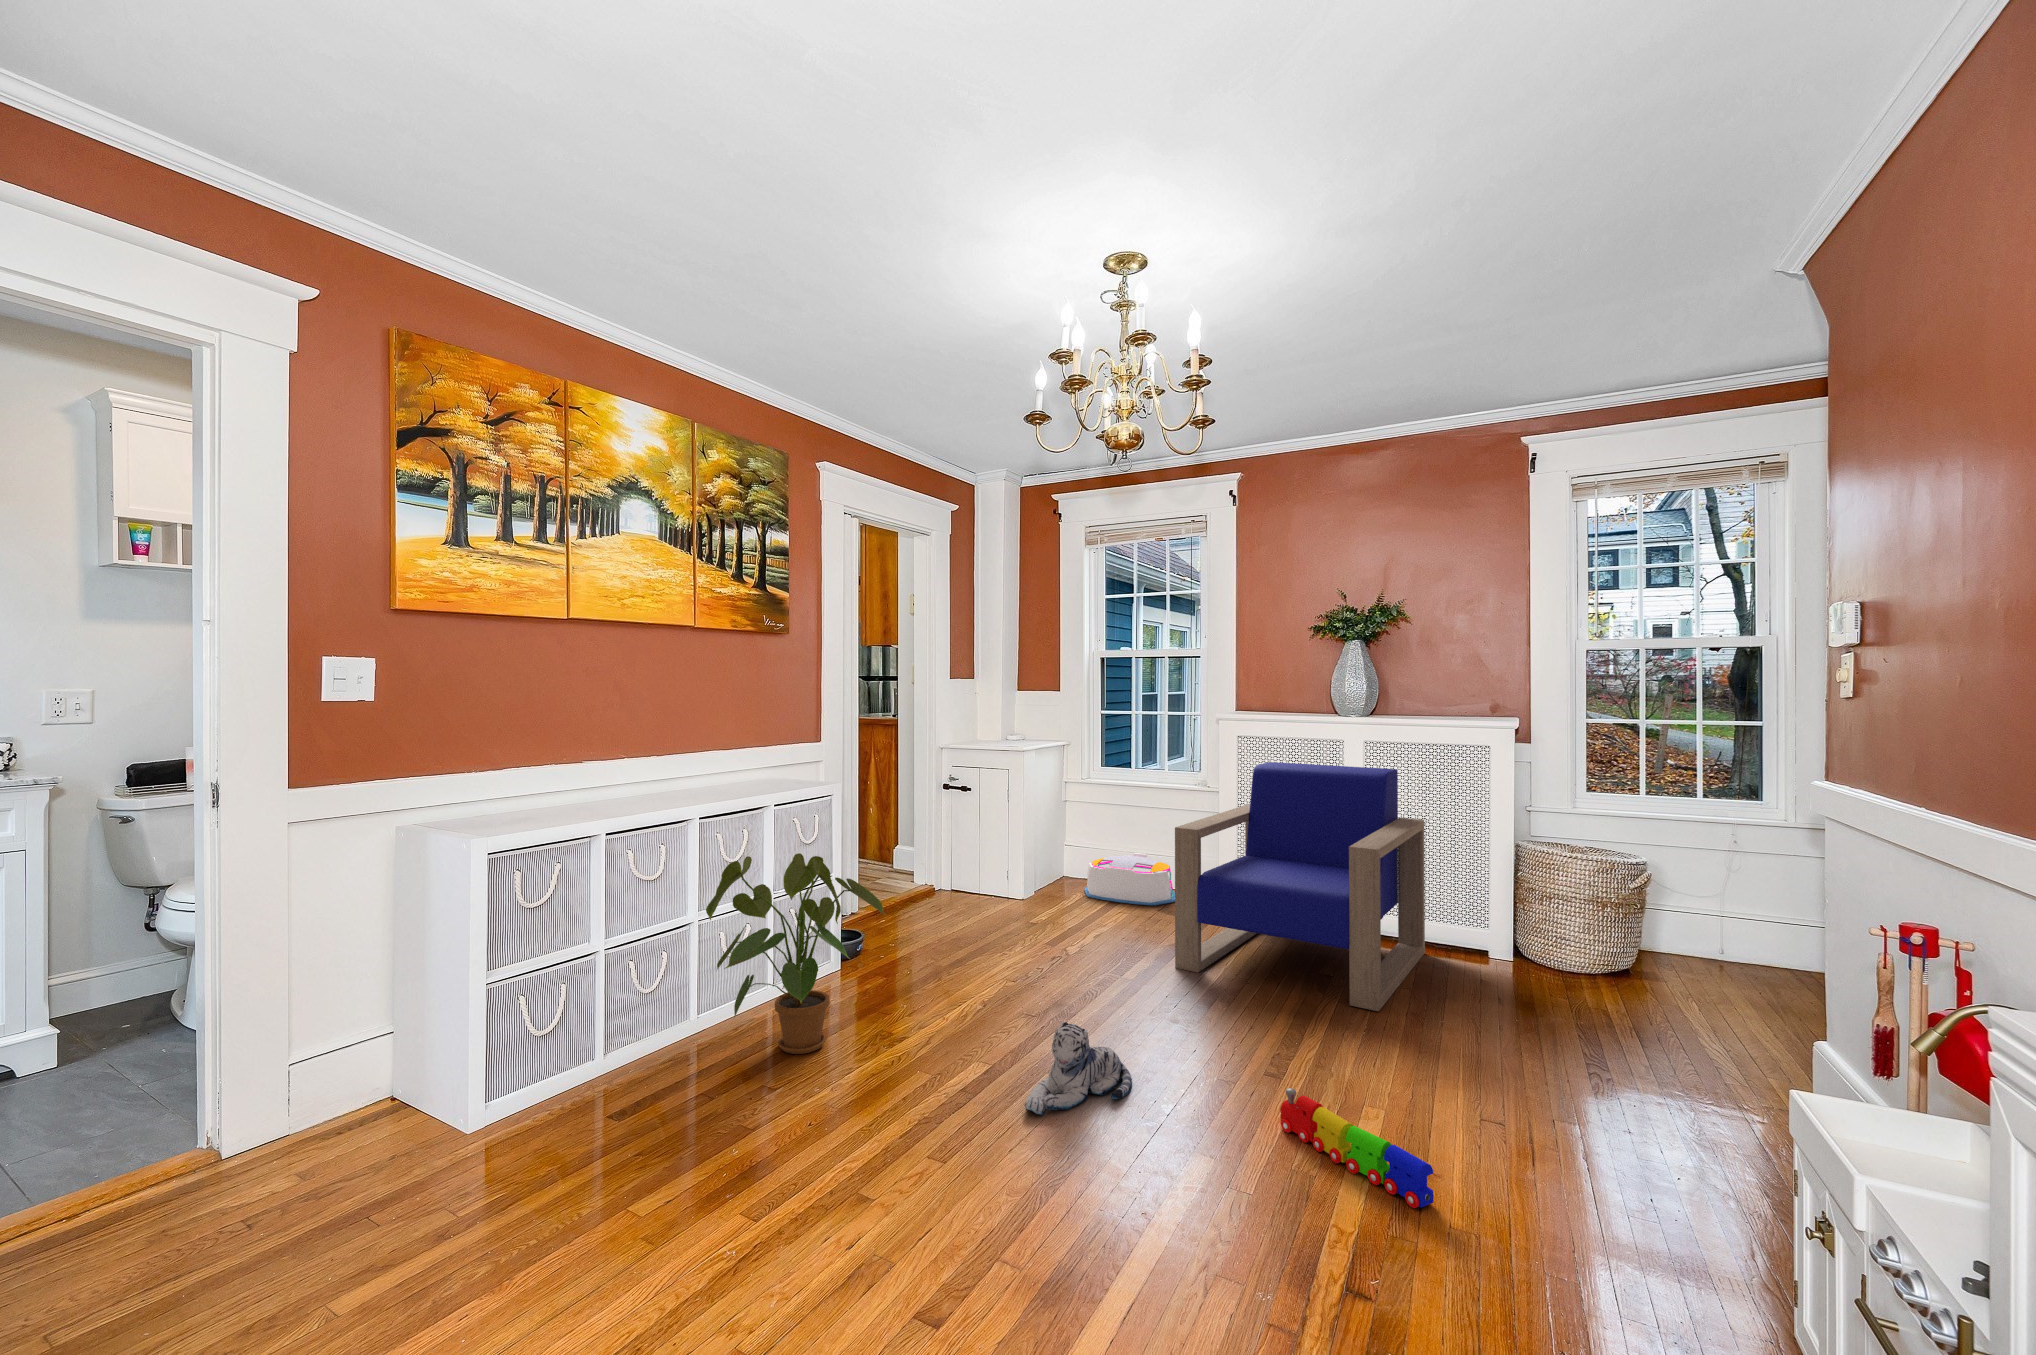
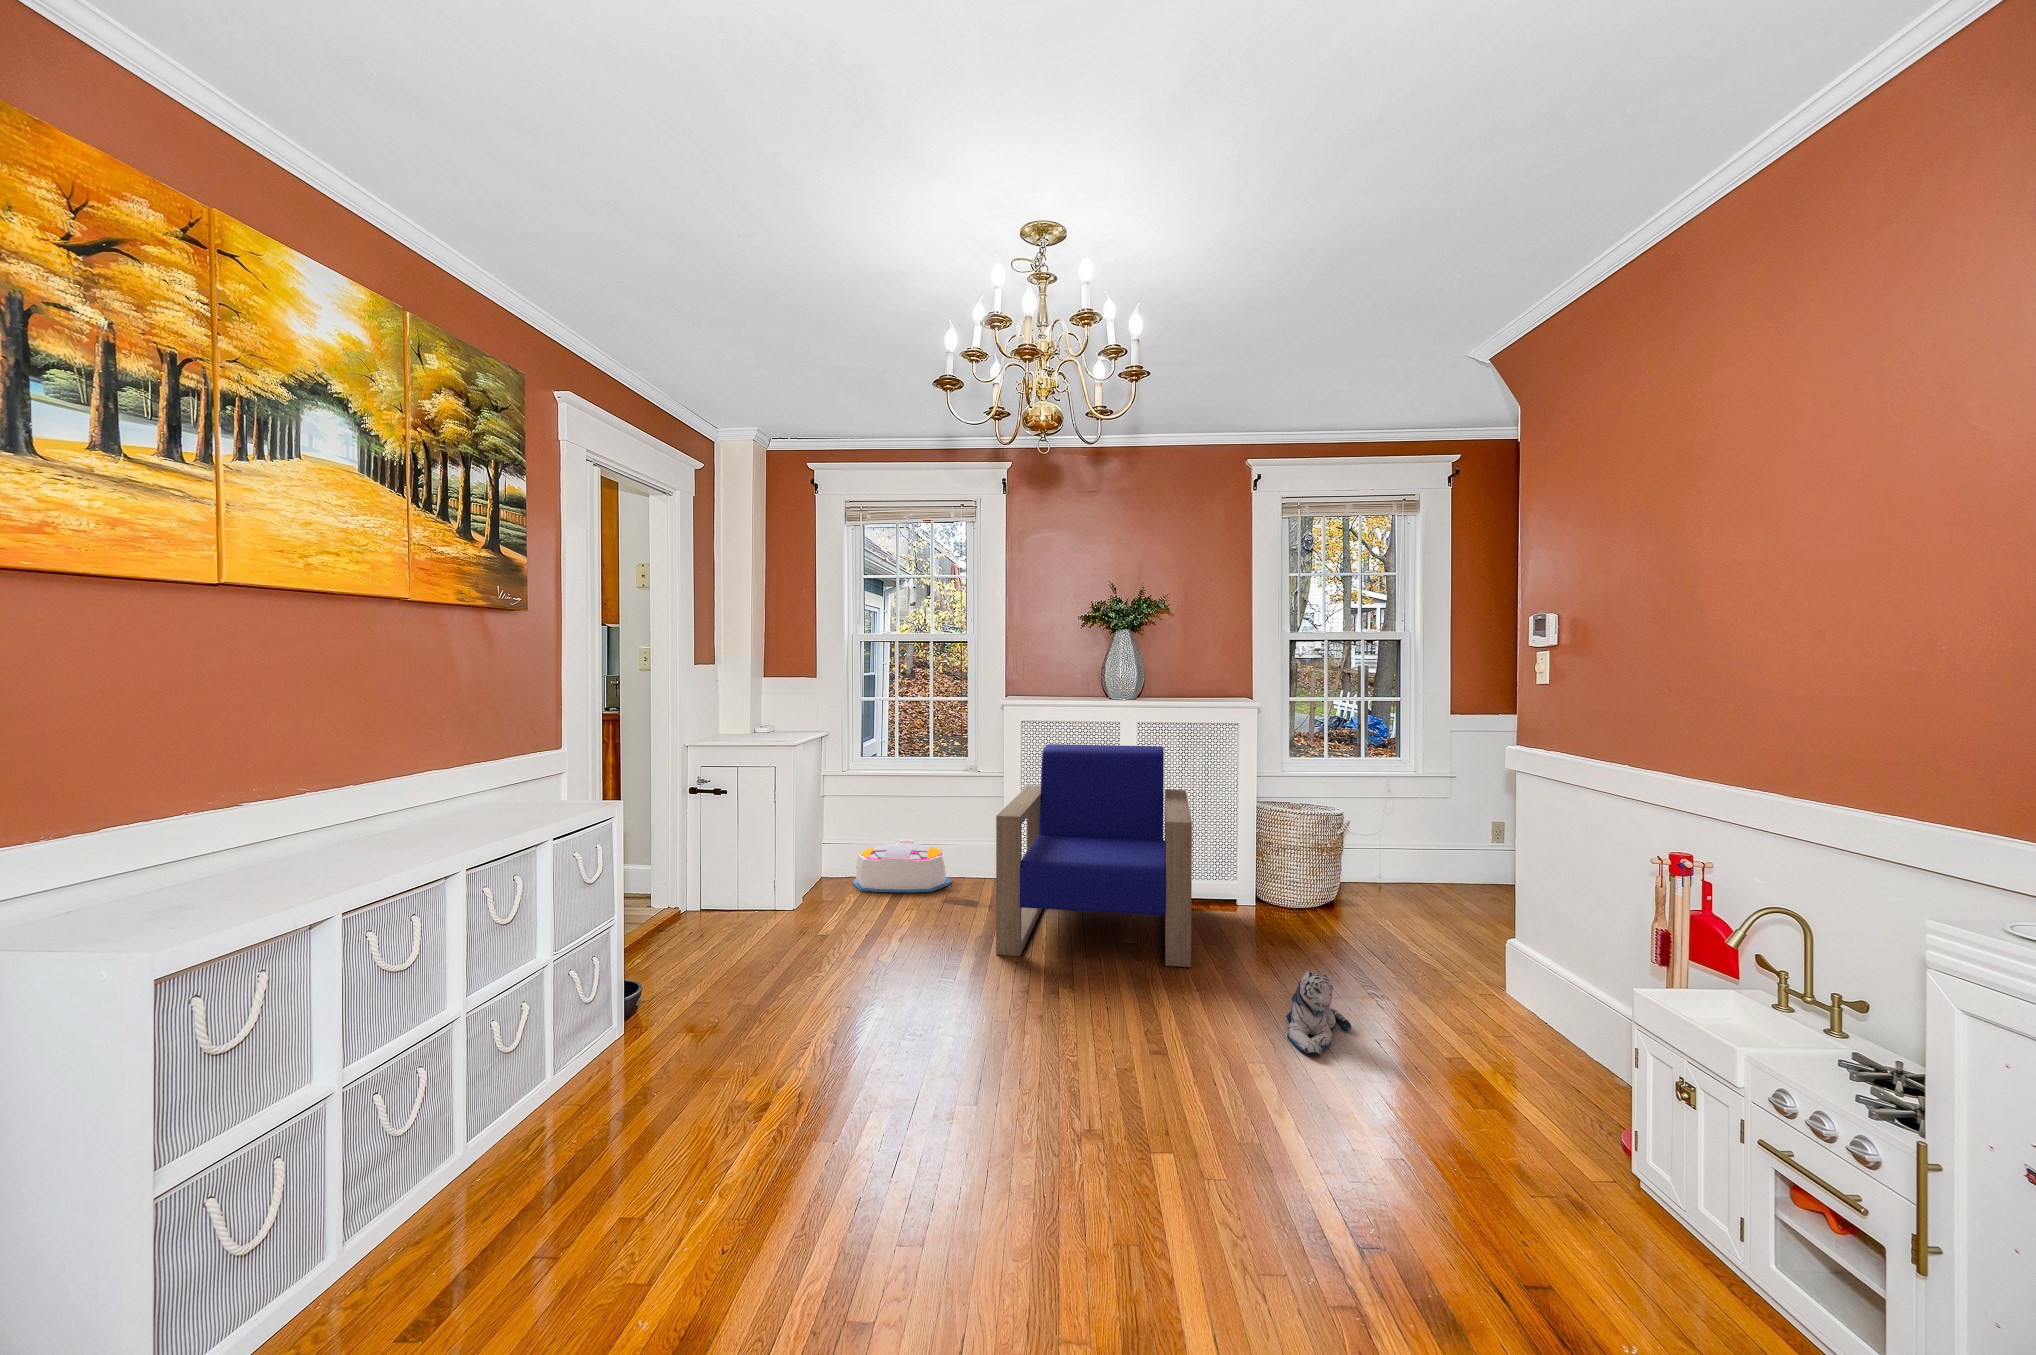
house plant: present [706,853,886,1054] -> none [482,892,723,1151]
plush toy: present [1025,1022,1132,1115] -> present [1286,972,1351,1054]
toy train: present [1280,1088,1434,1208] -> none [1197,1062,1357,1151]

